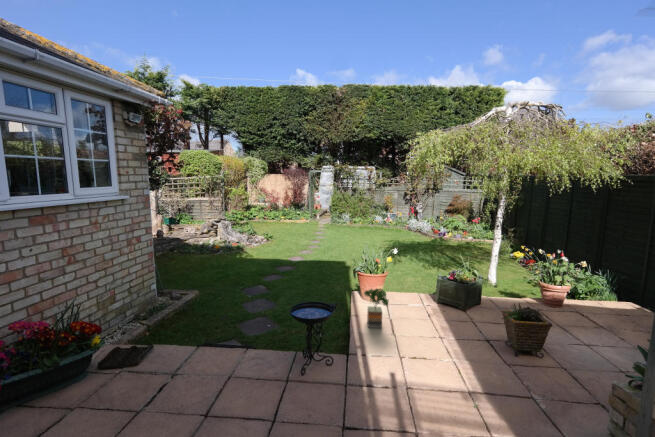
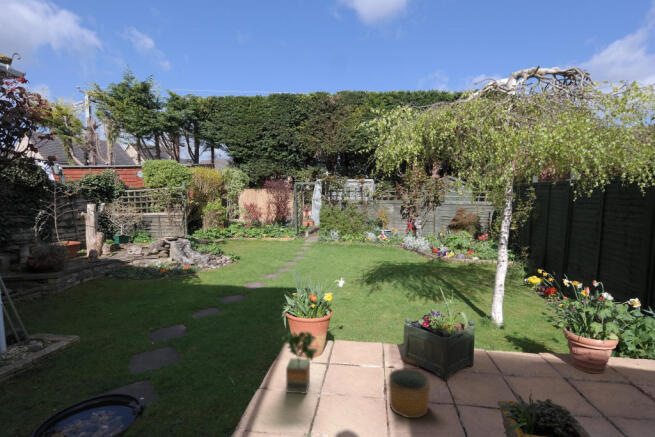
bucket: none [438,303,466,340] -> present [388,357,430,418]

